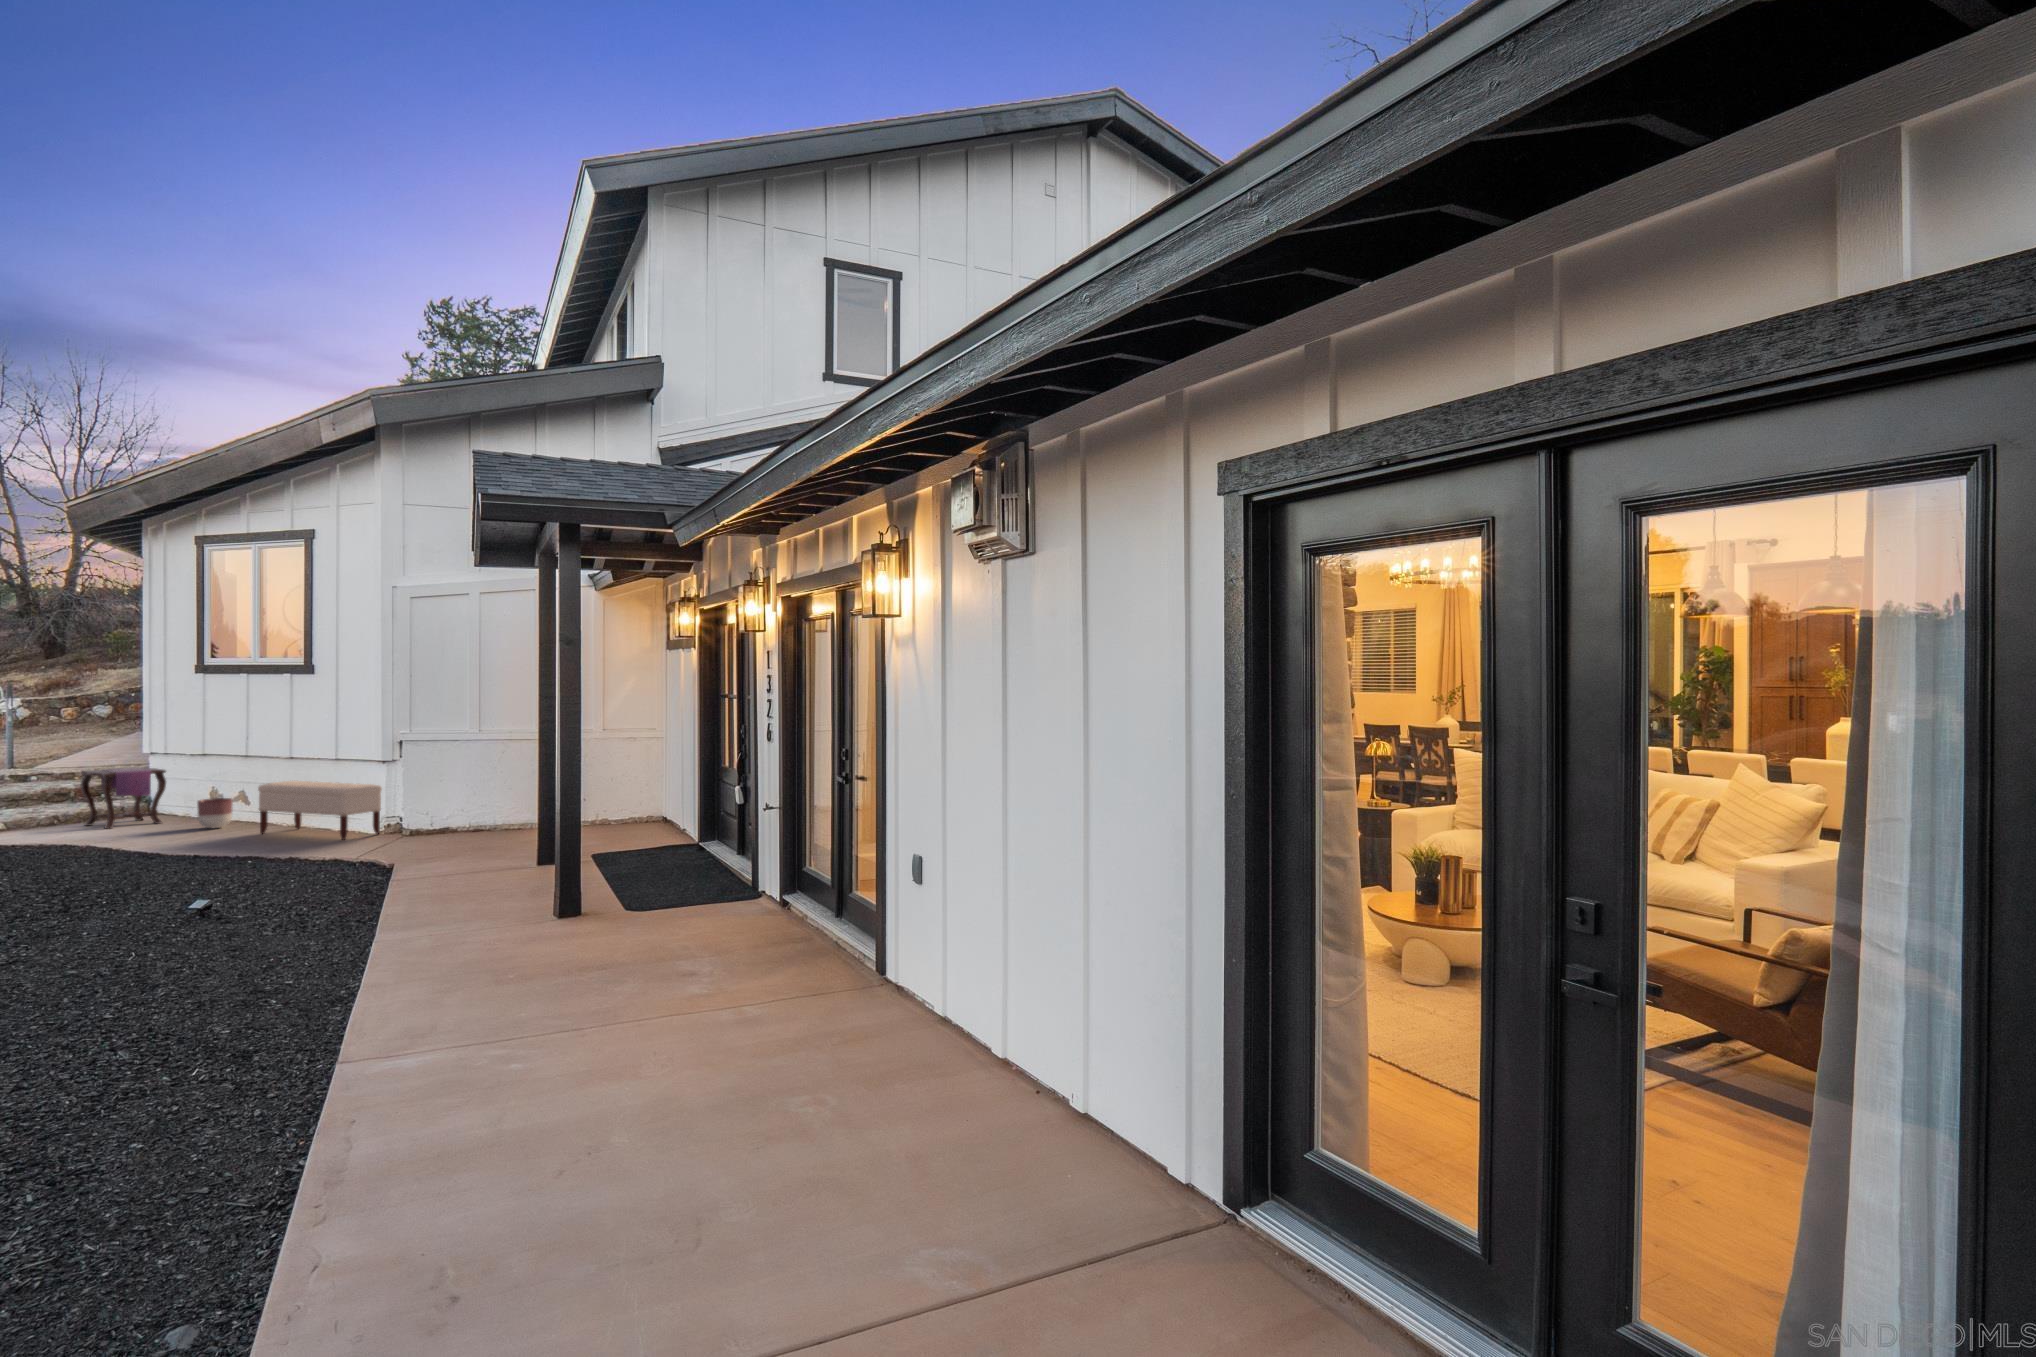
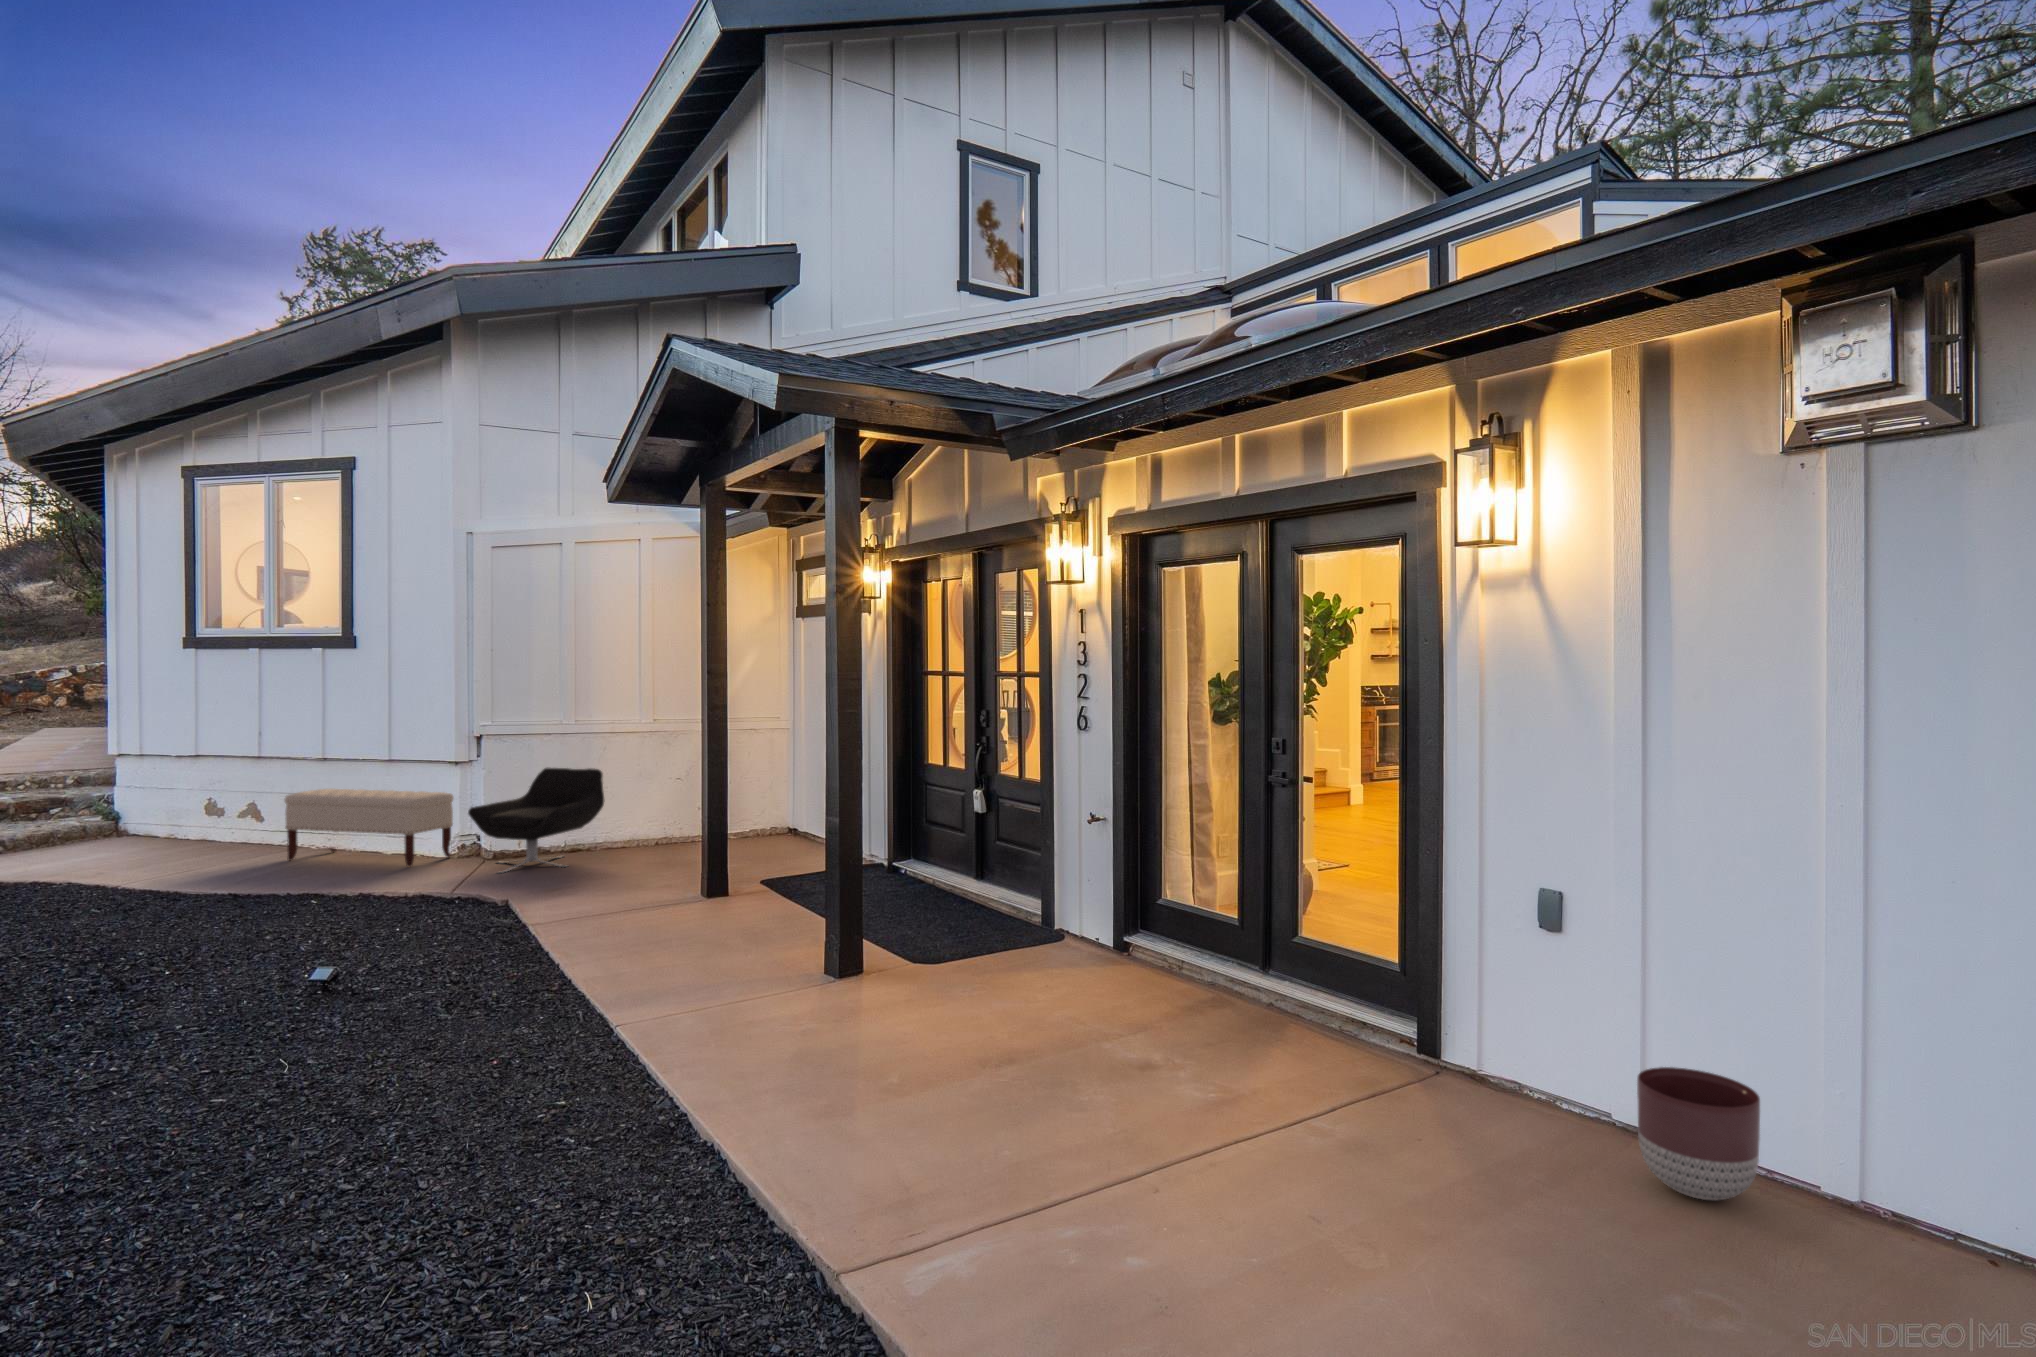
side table: present [81,767,166,829] -> none [27,774,146,857]
lounge chair: none [386,767,493,846] -> present [468,768,604,873]
planter: present [197,798,233,828] -> present [1637,1067,1760,1200]

